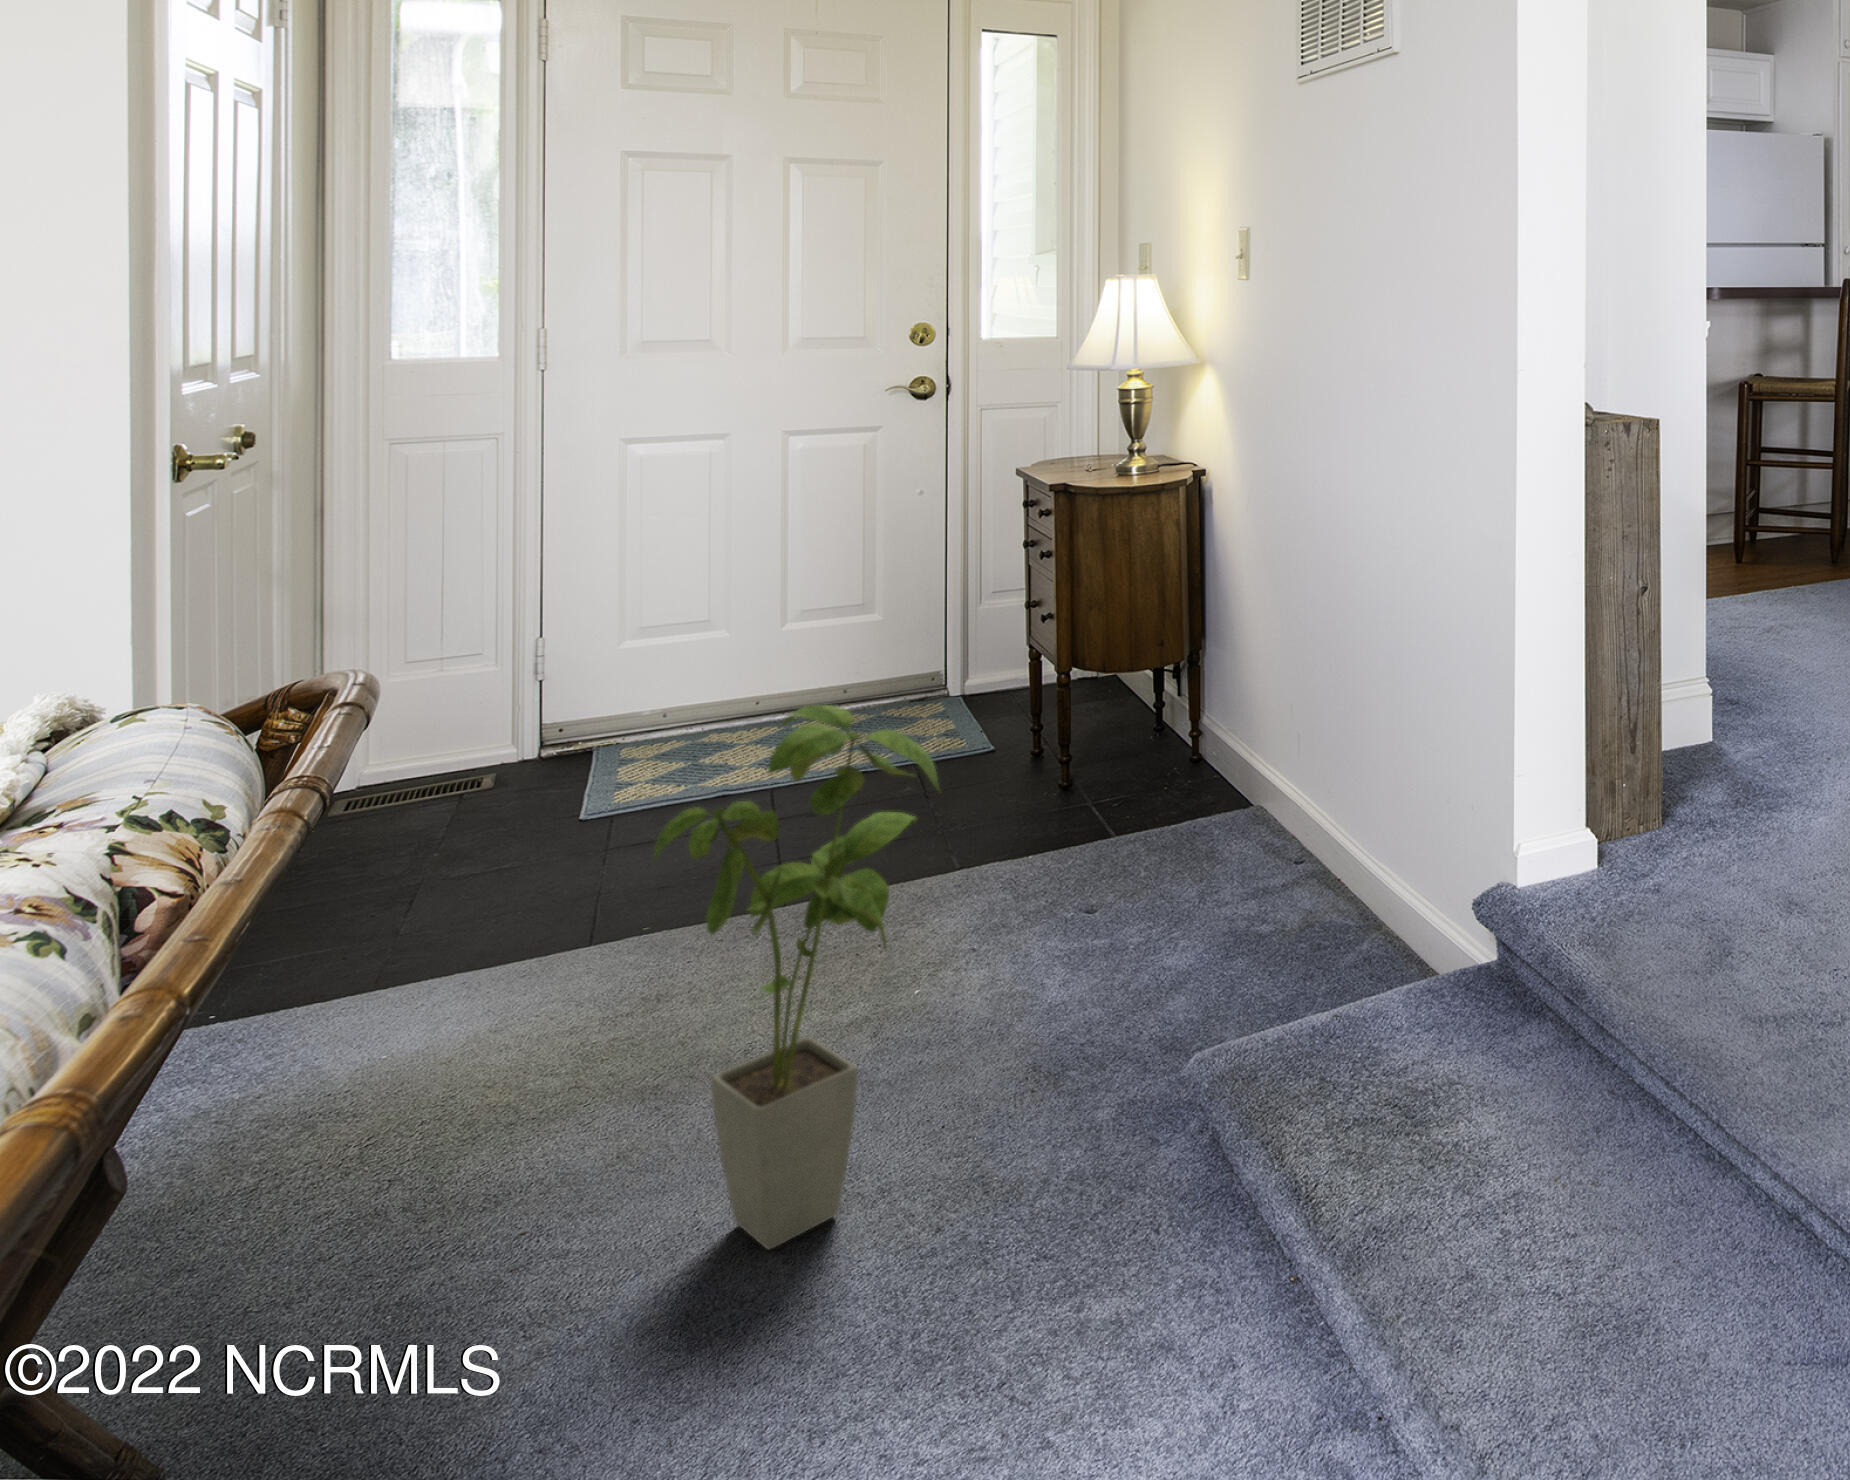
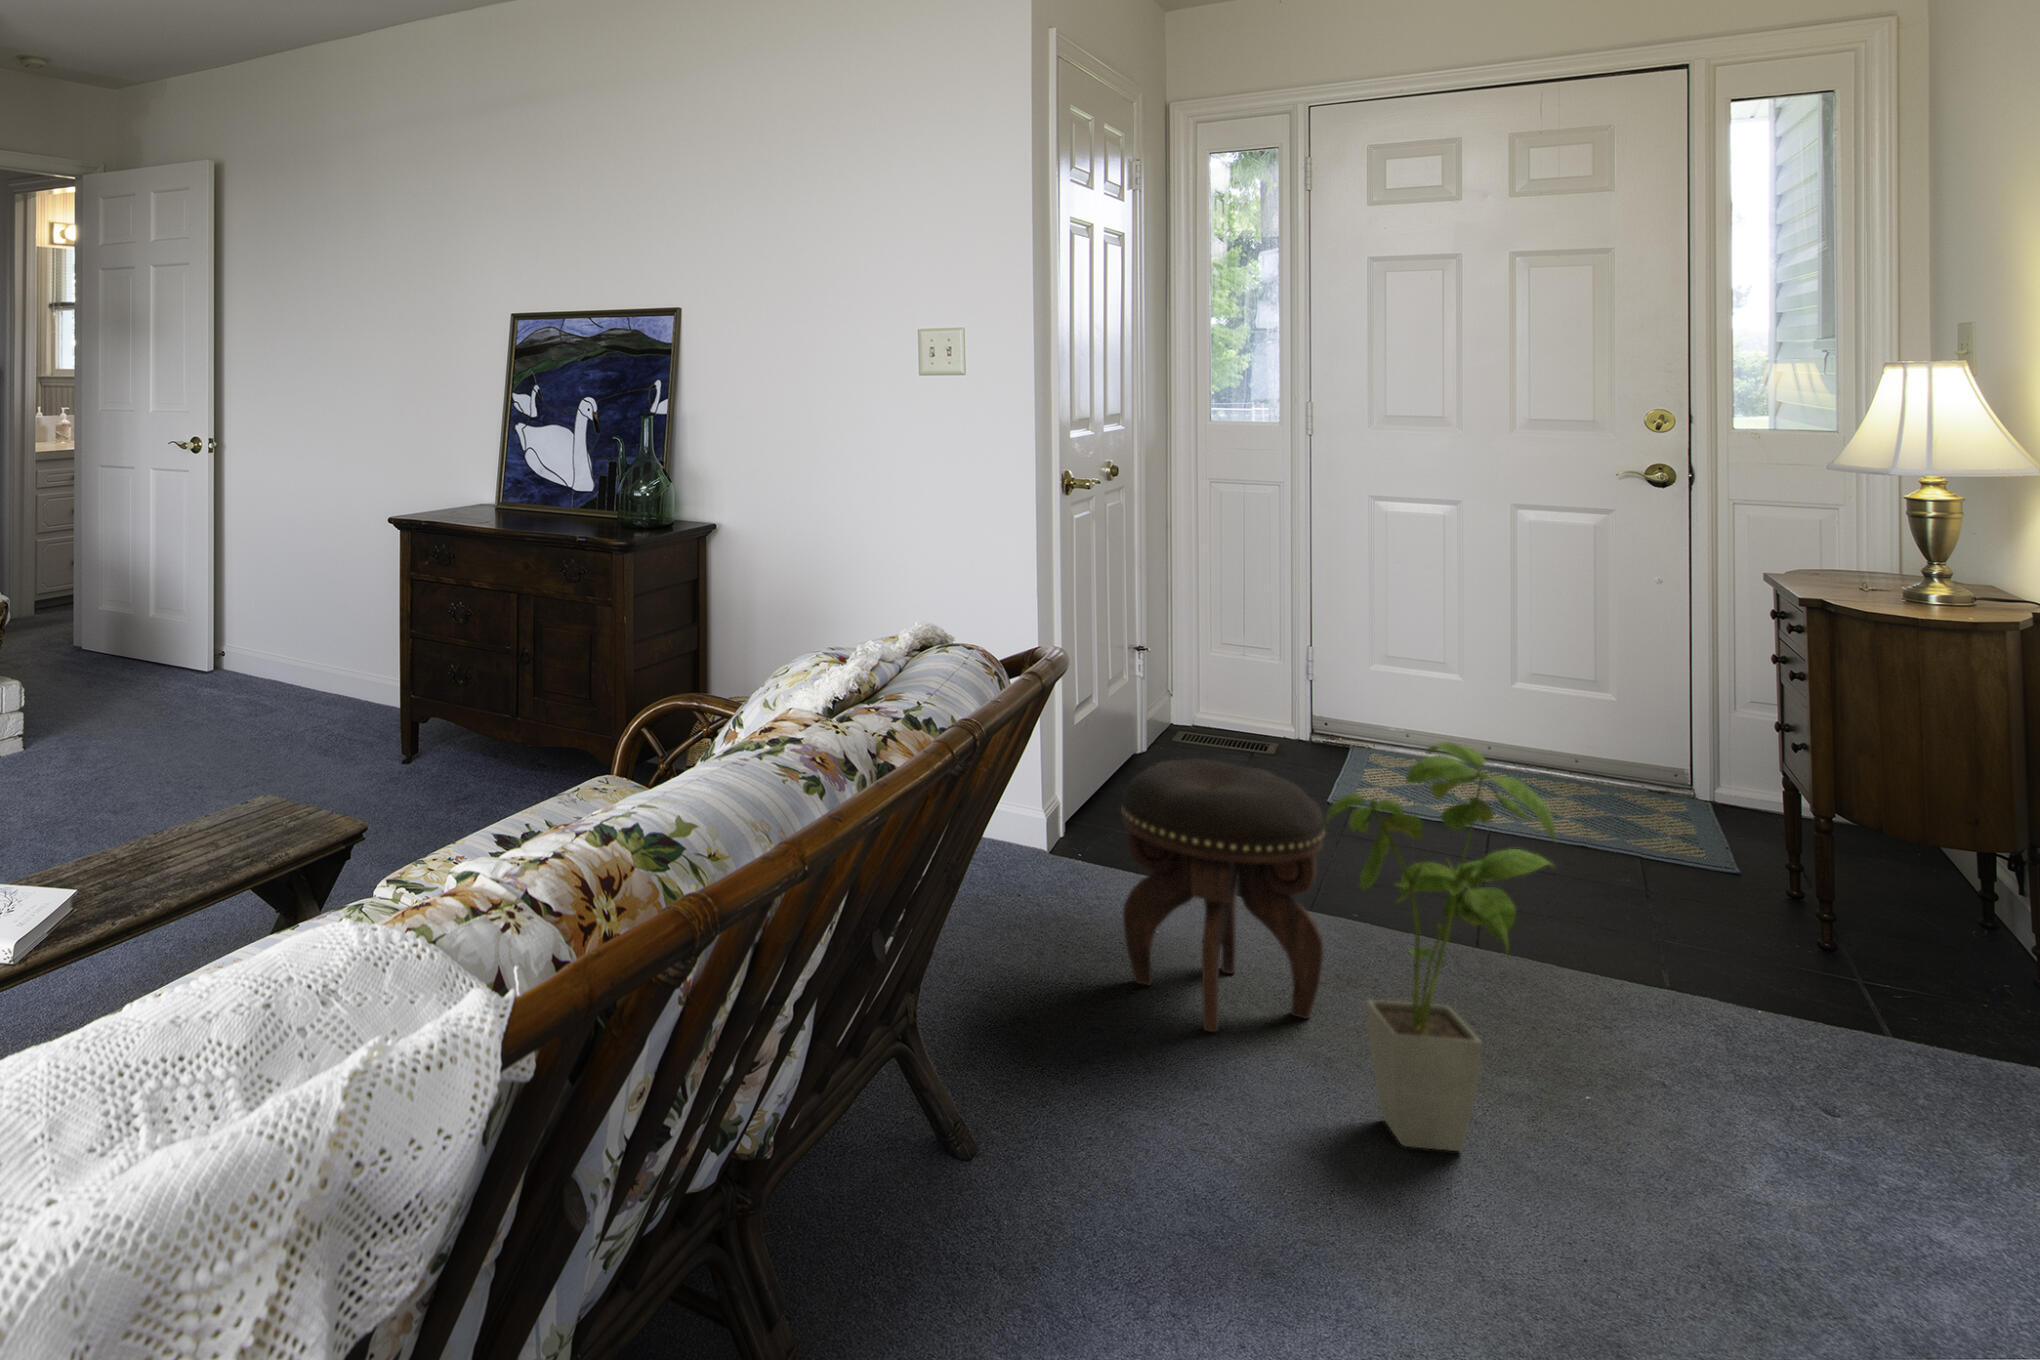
footstool: none [307,810,631,1225] -> present [1121,759,1325,1032]

